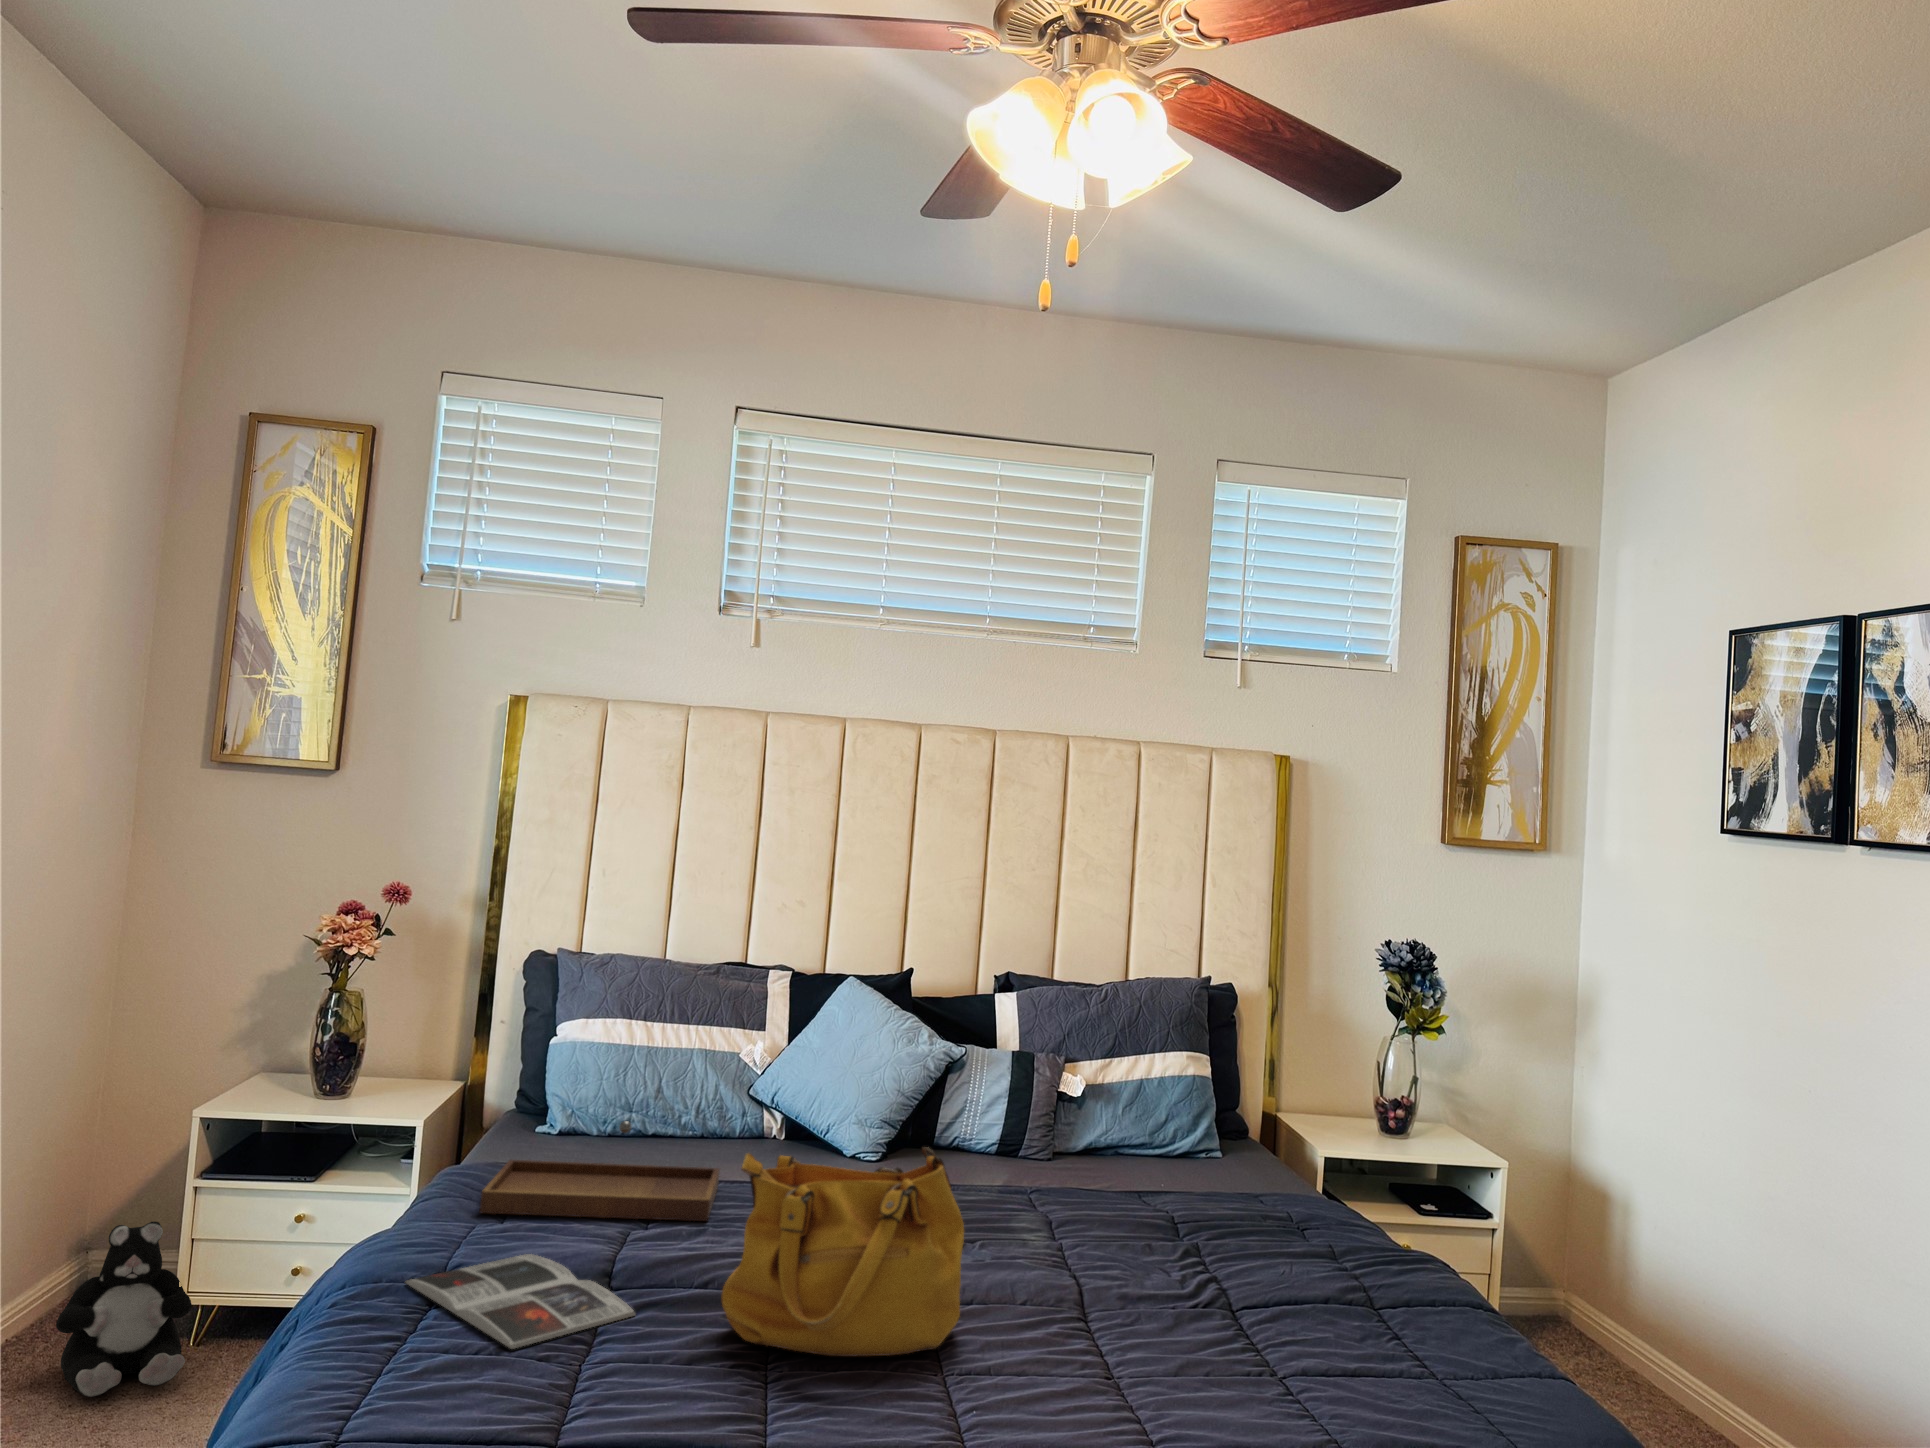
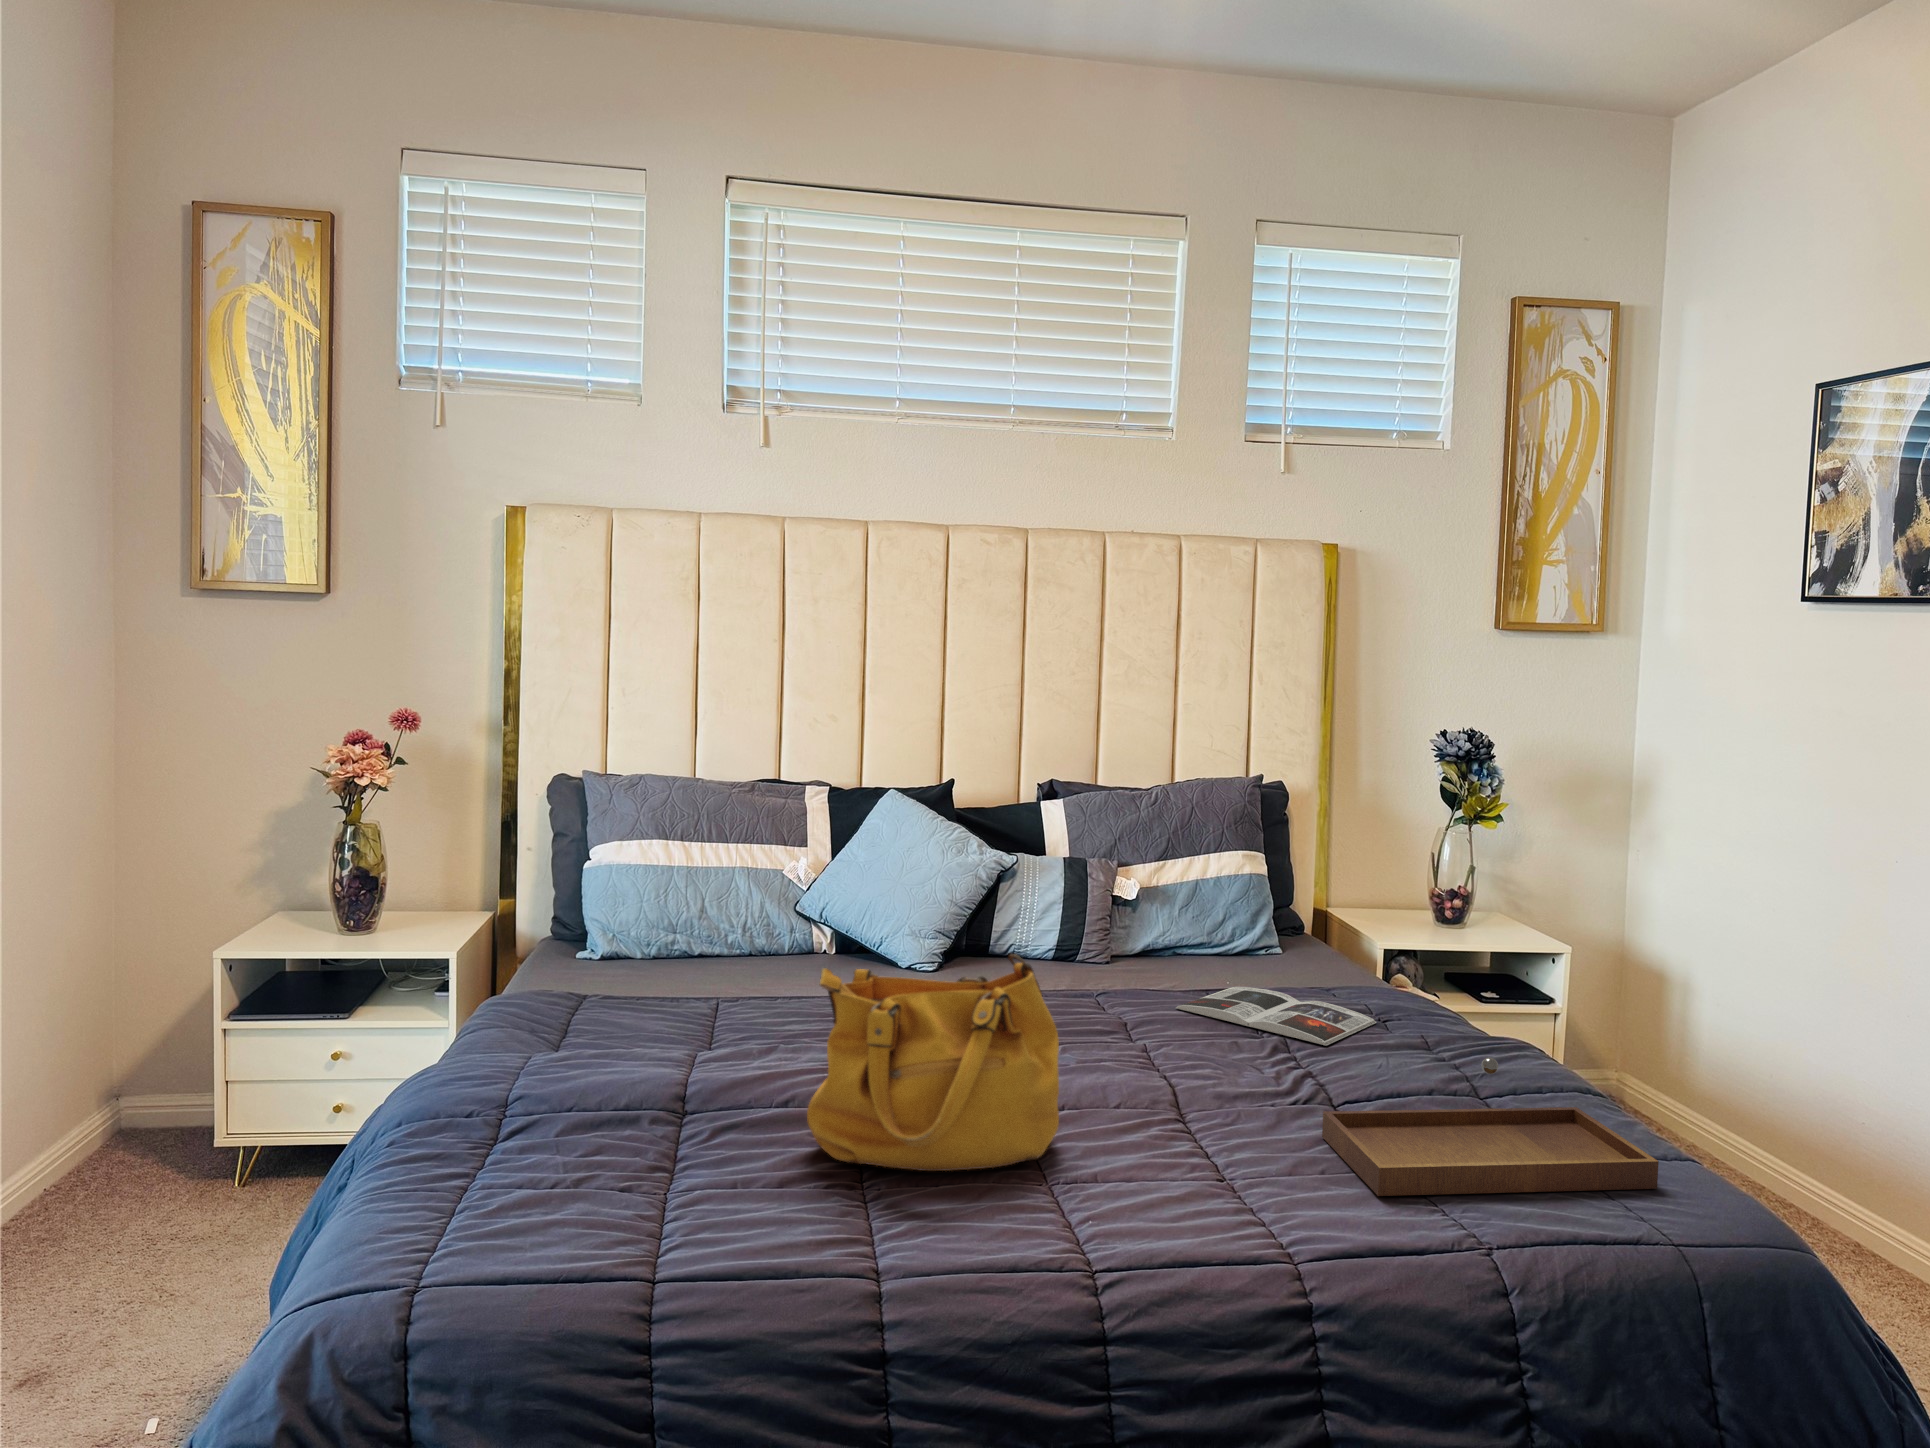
tray: present [480,1121,719,1221] -> present [1322,1058,1659,1196]
plush toy: present [56,1221,192,1397] -> none [97,1065,236,1240]
magazine: present [406,1254,635,1349] -> present [1176,987,1376,1045]

